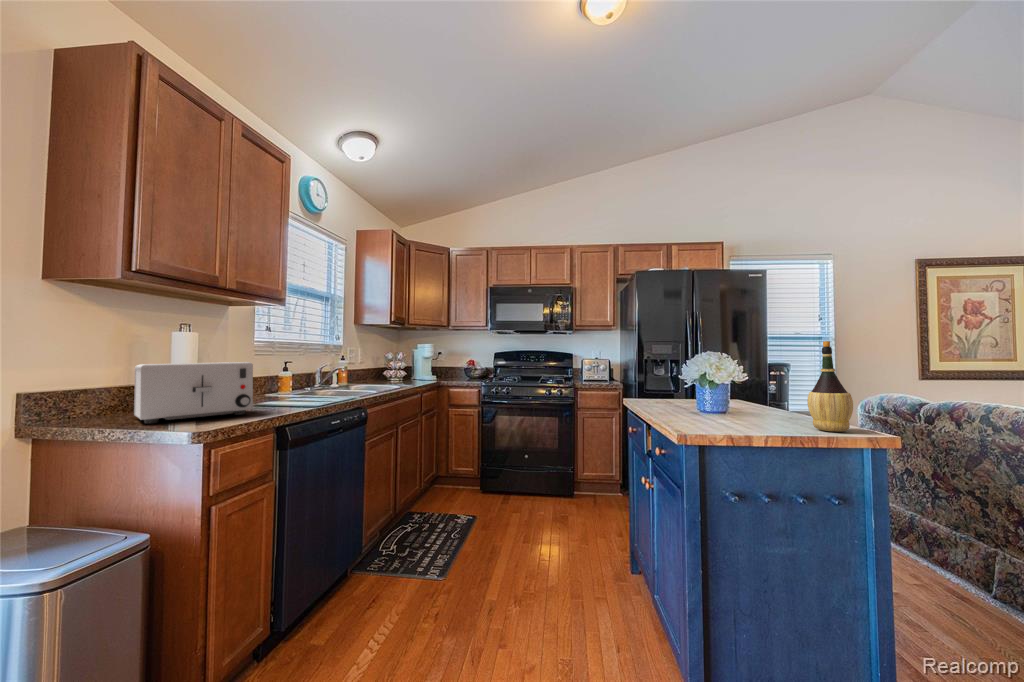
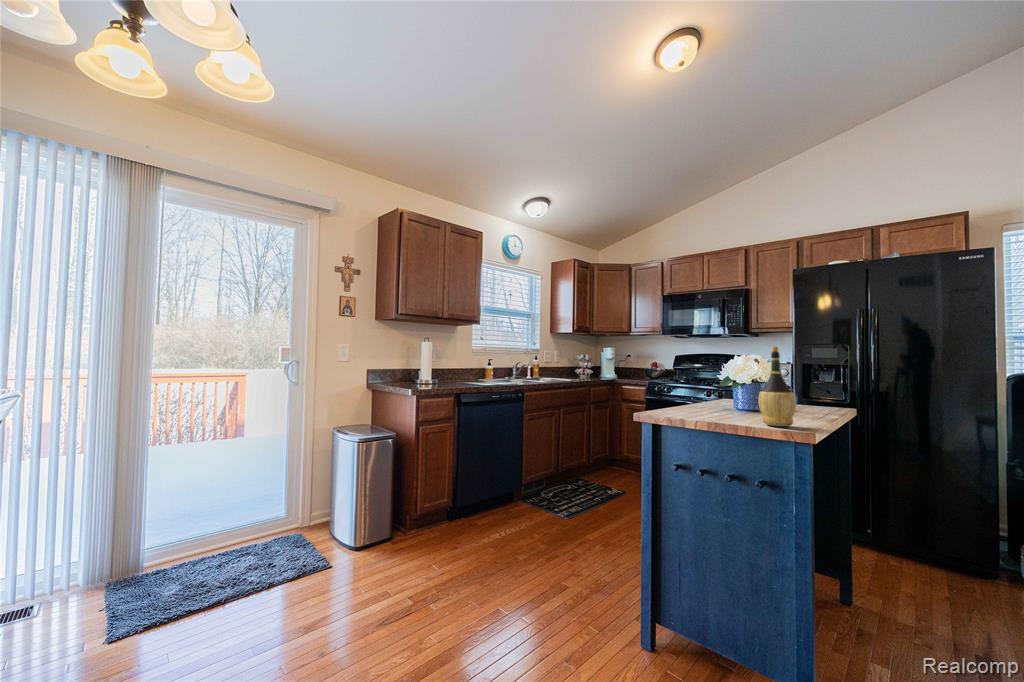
toaster: present [134,362,253,424] -> none [401,358,447,386]

